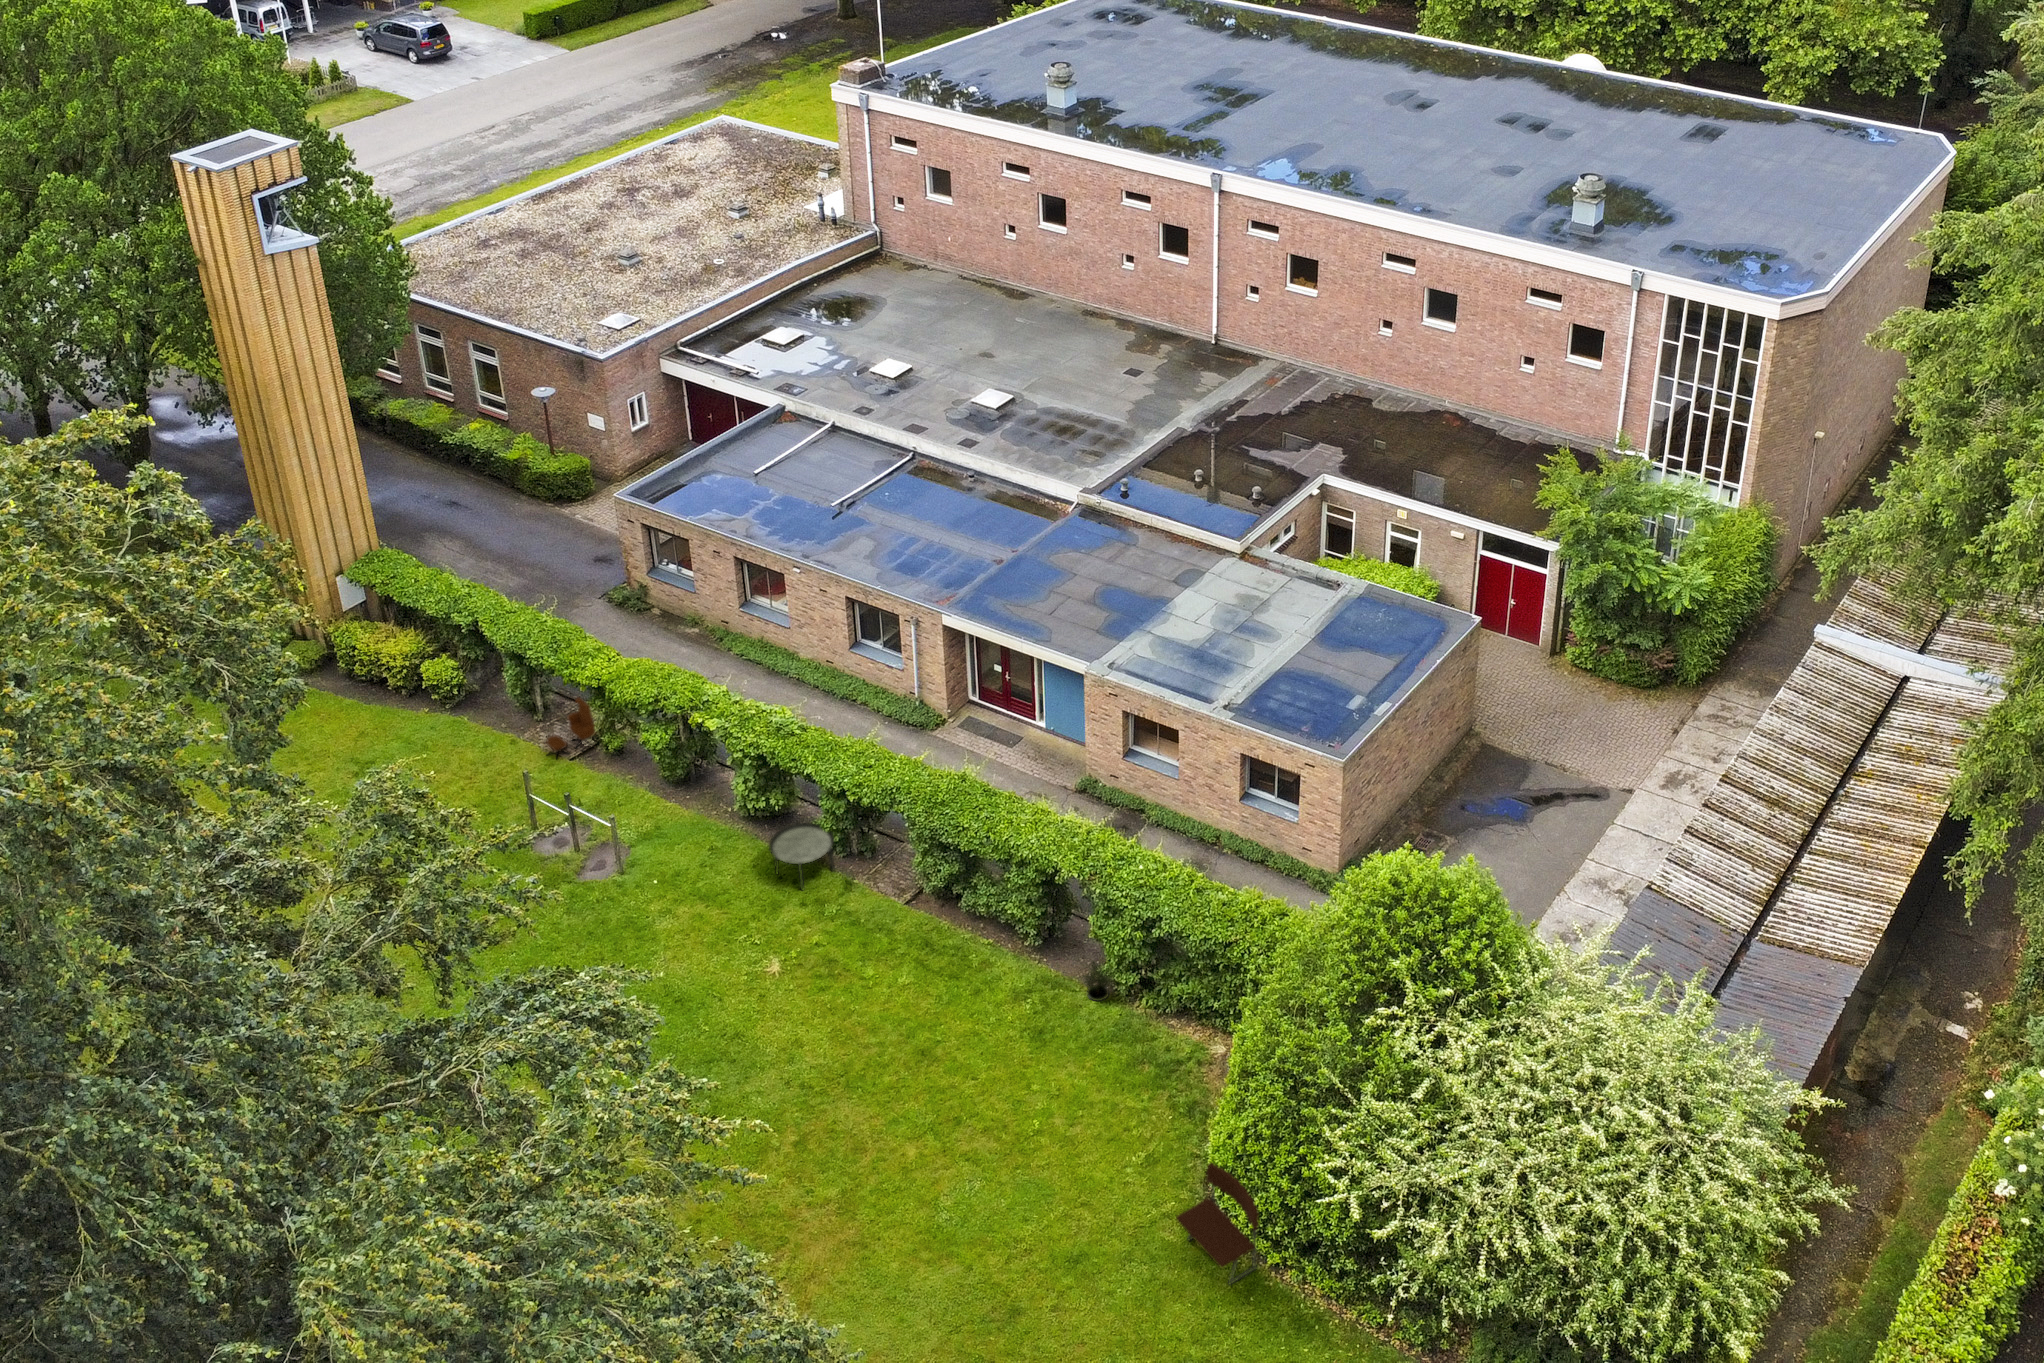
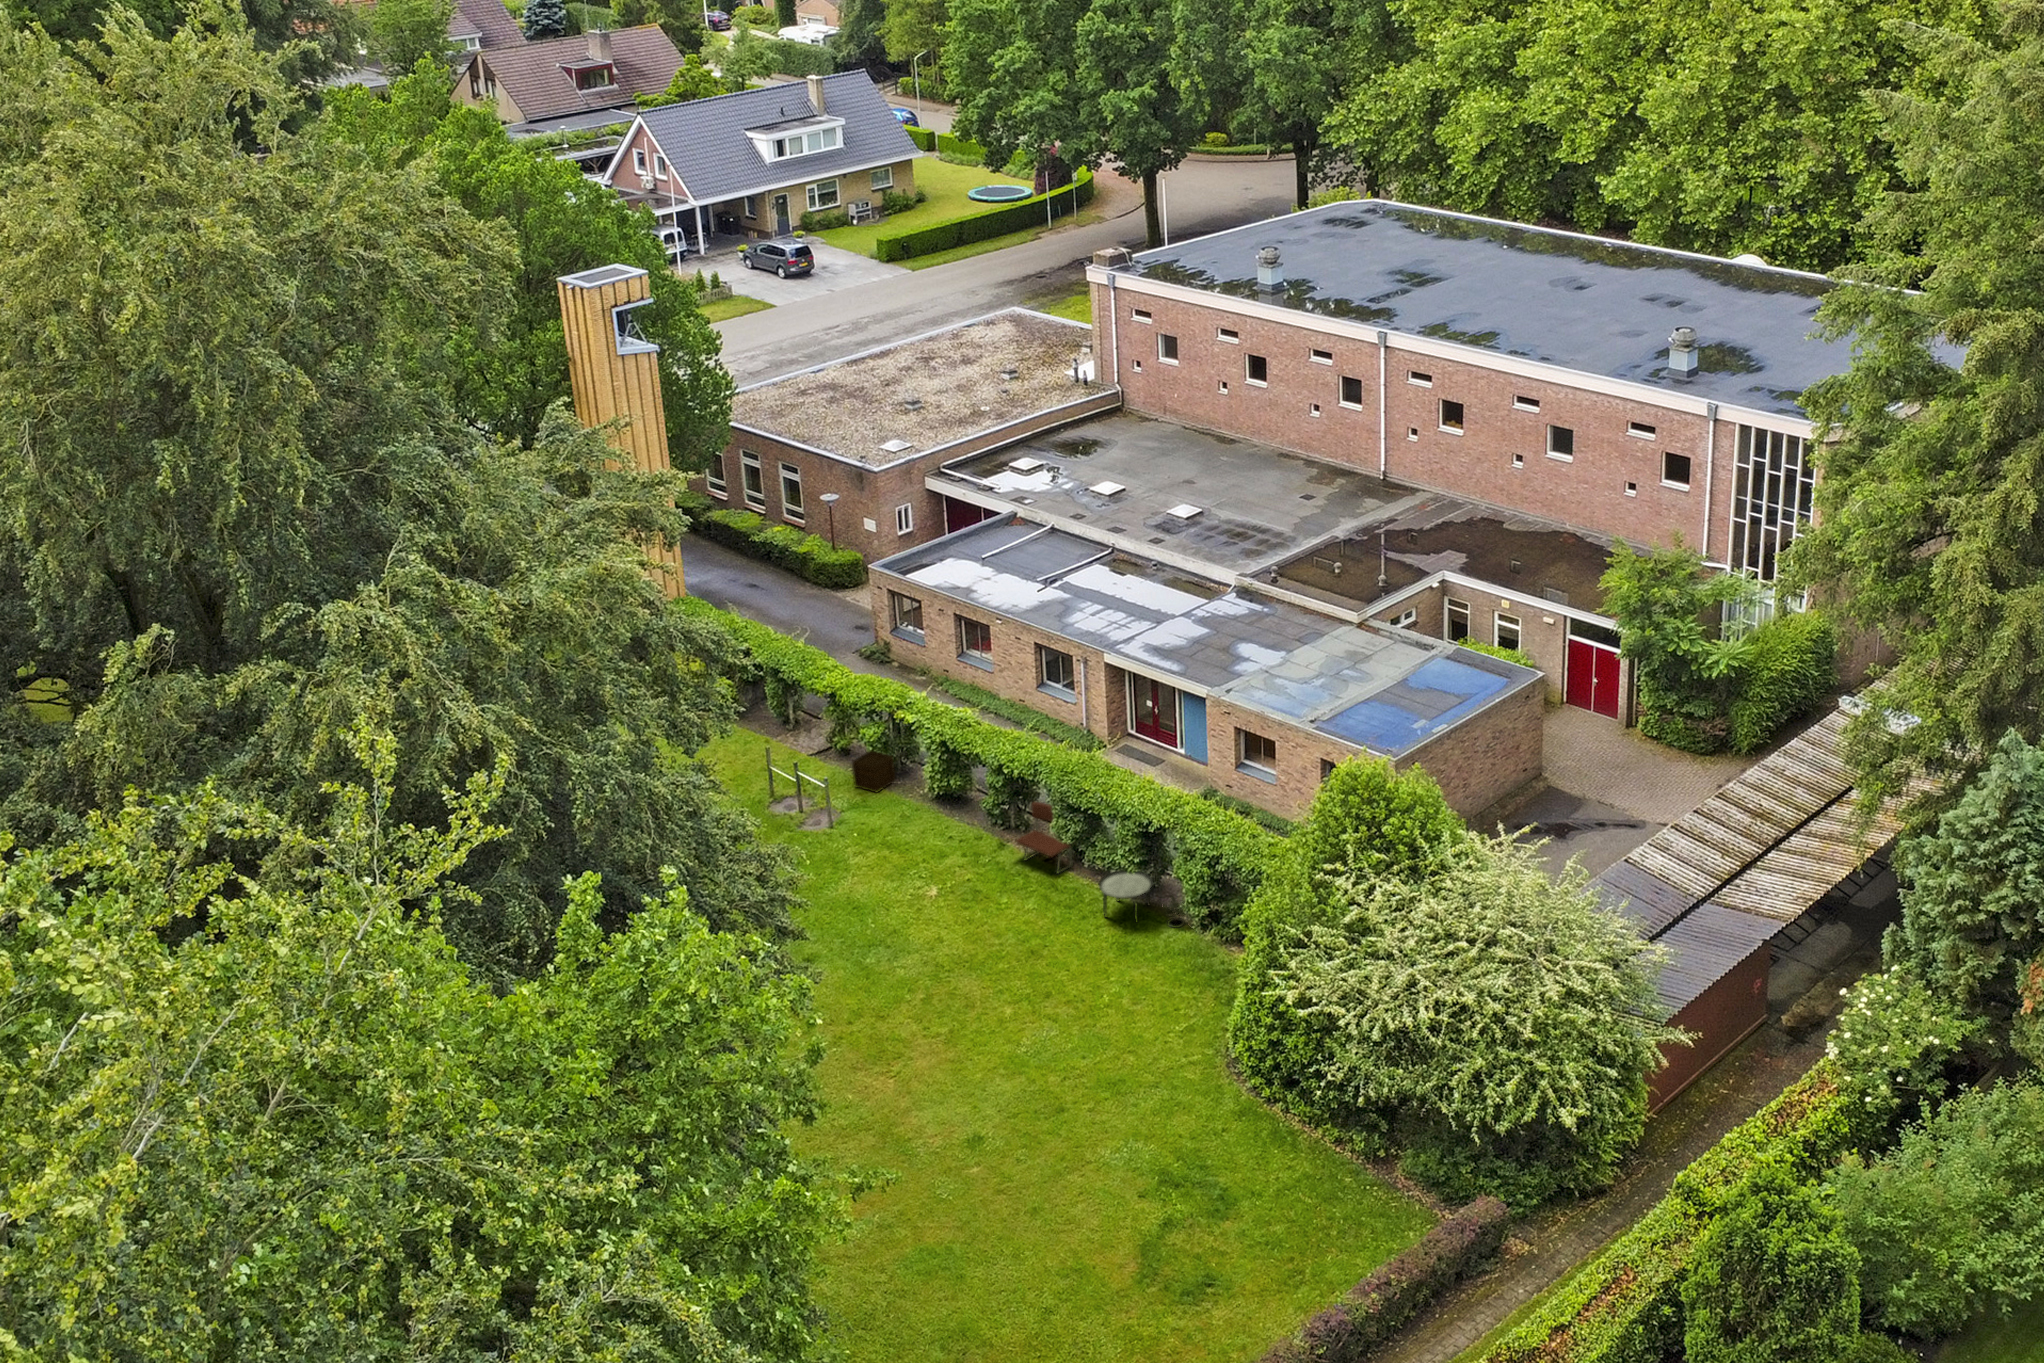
lounge chair: present [546,698,595,753] -> none [789,709,830,755]
wooden crate: none [637,756,693,813] -> present [852,750,895,793]
round table: present [769,823,835,890] -> present [1098,870,1153,921]
bench: present [1176,1163,1259,1284] -> present [1016,802,1073,873]

